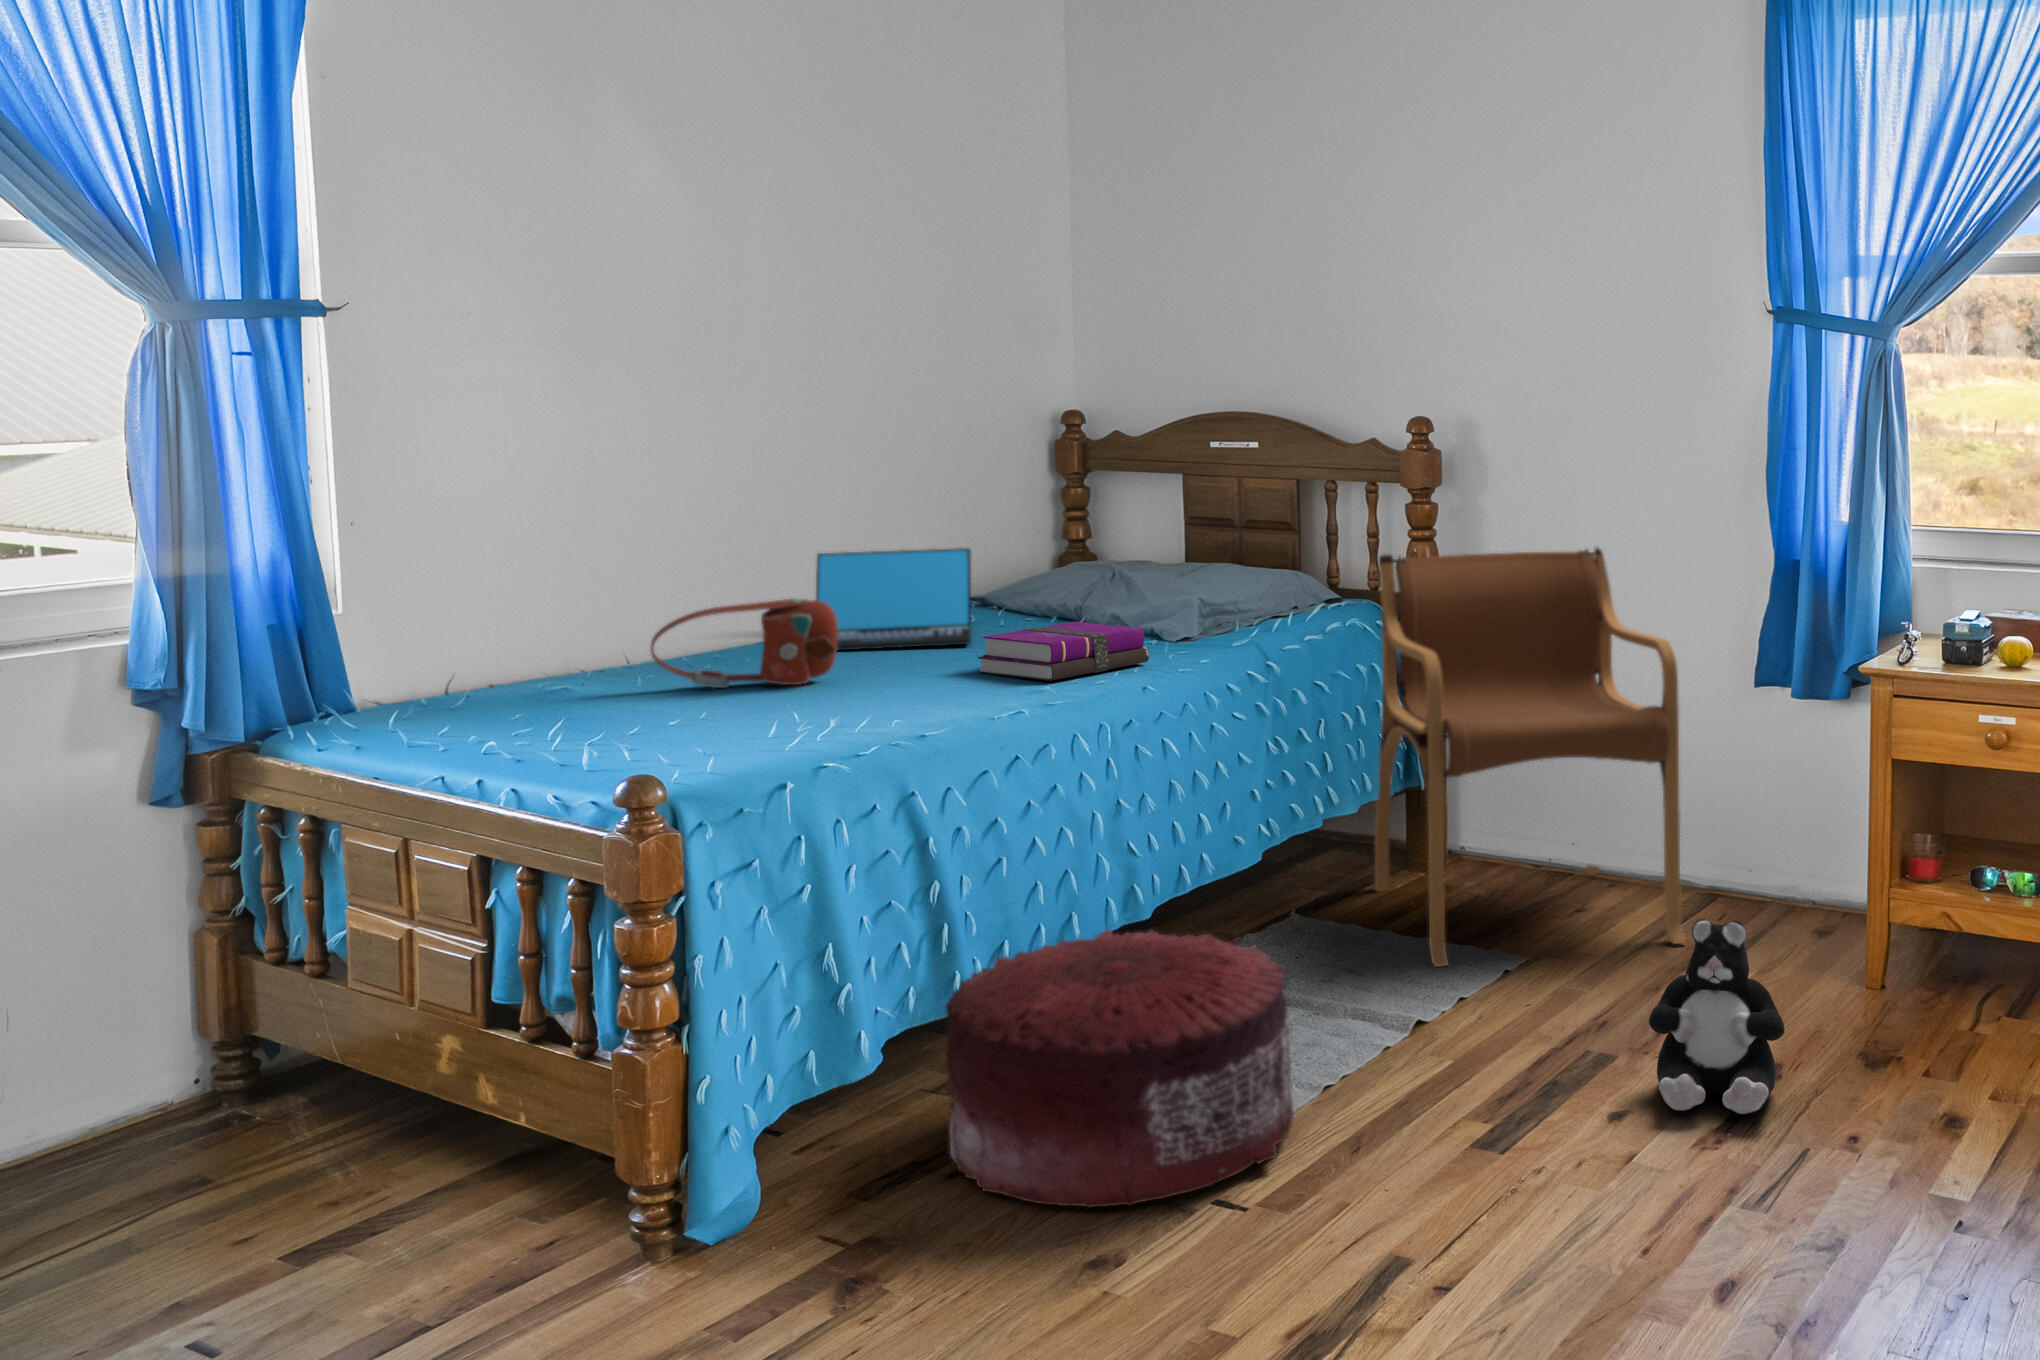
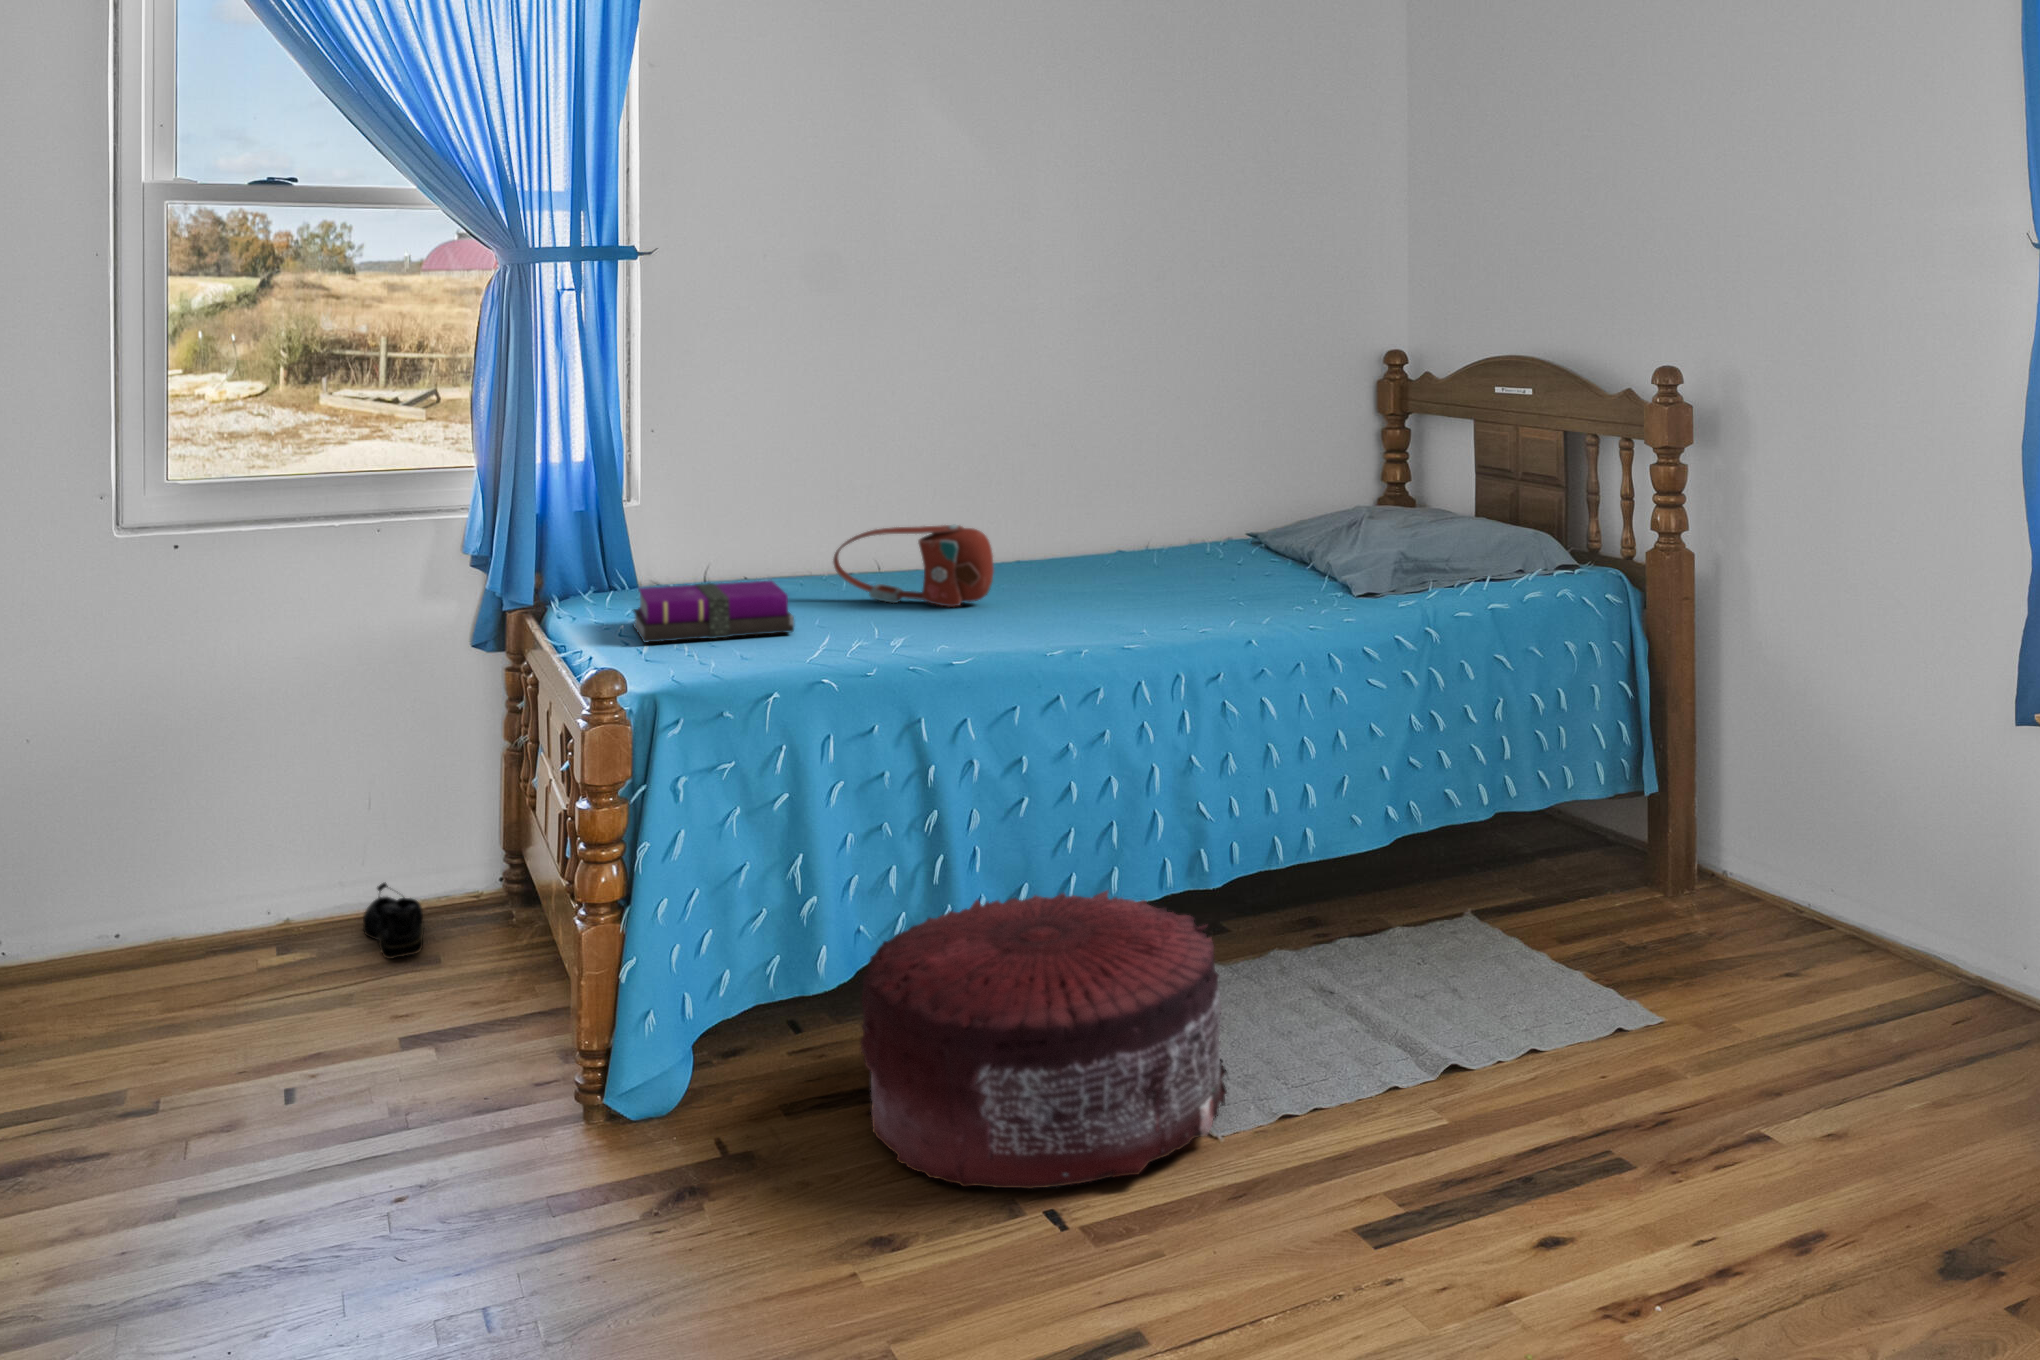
laptop: present [816,548,971,650] -> none [1029,483,1212,582]
armchair: present [1375,548,1685,967] -> none [1558,524,1880,1031]
notebook: present [978,622,1149,681] -> present [633,581,794,642]
plush toy: present [1649,919,1785,1115] -> none [1597,1014,1791,1276]
shoe: none [48,1096,190,1186] -> present [363,882,424,959]

